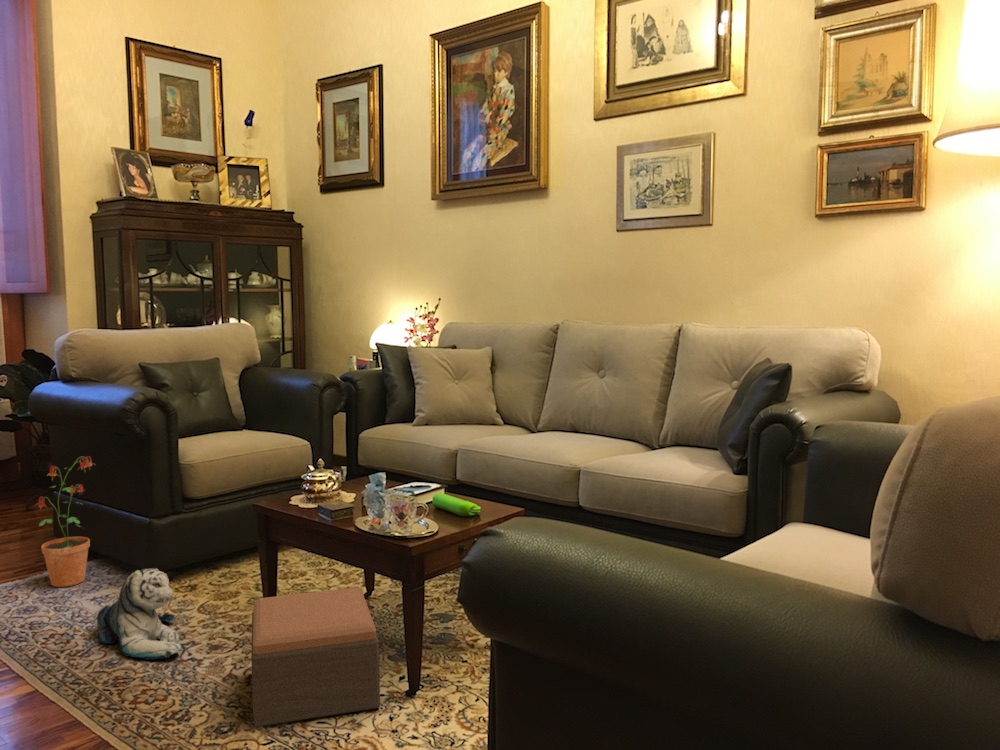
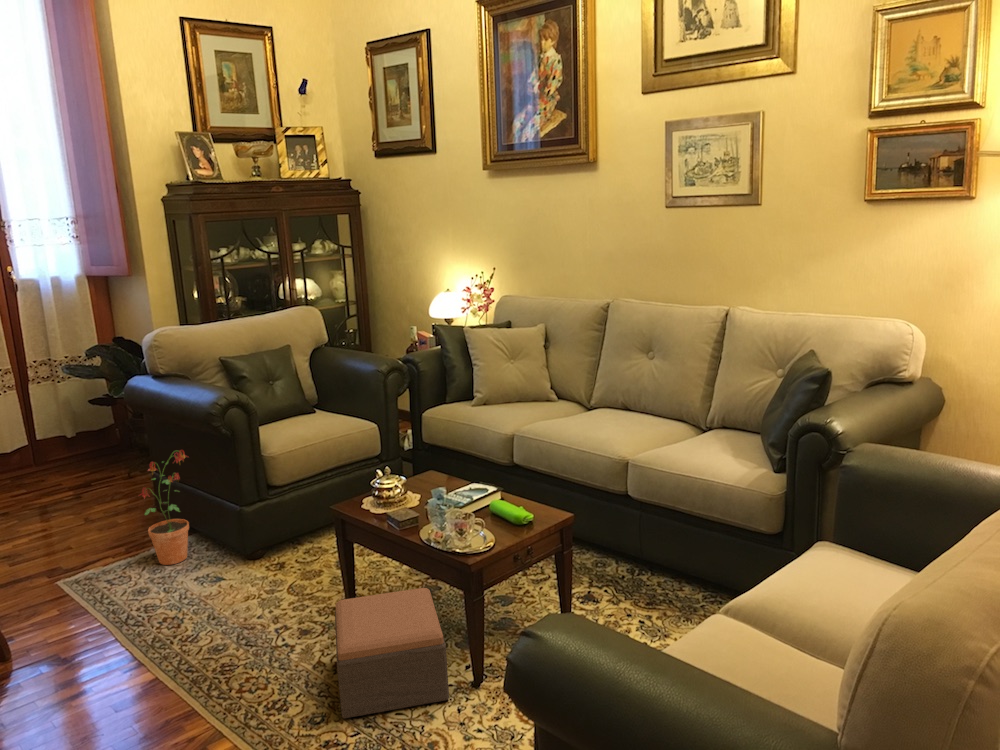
plush toy: present [97,568,181,660] -> none [202,563,276,646]

